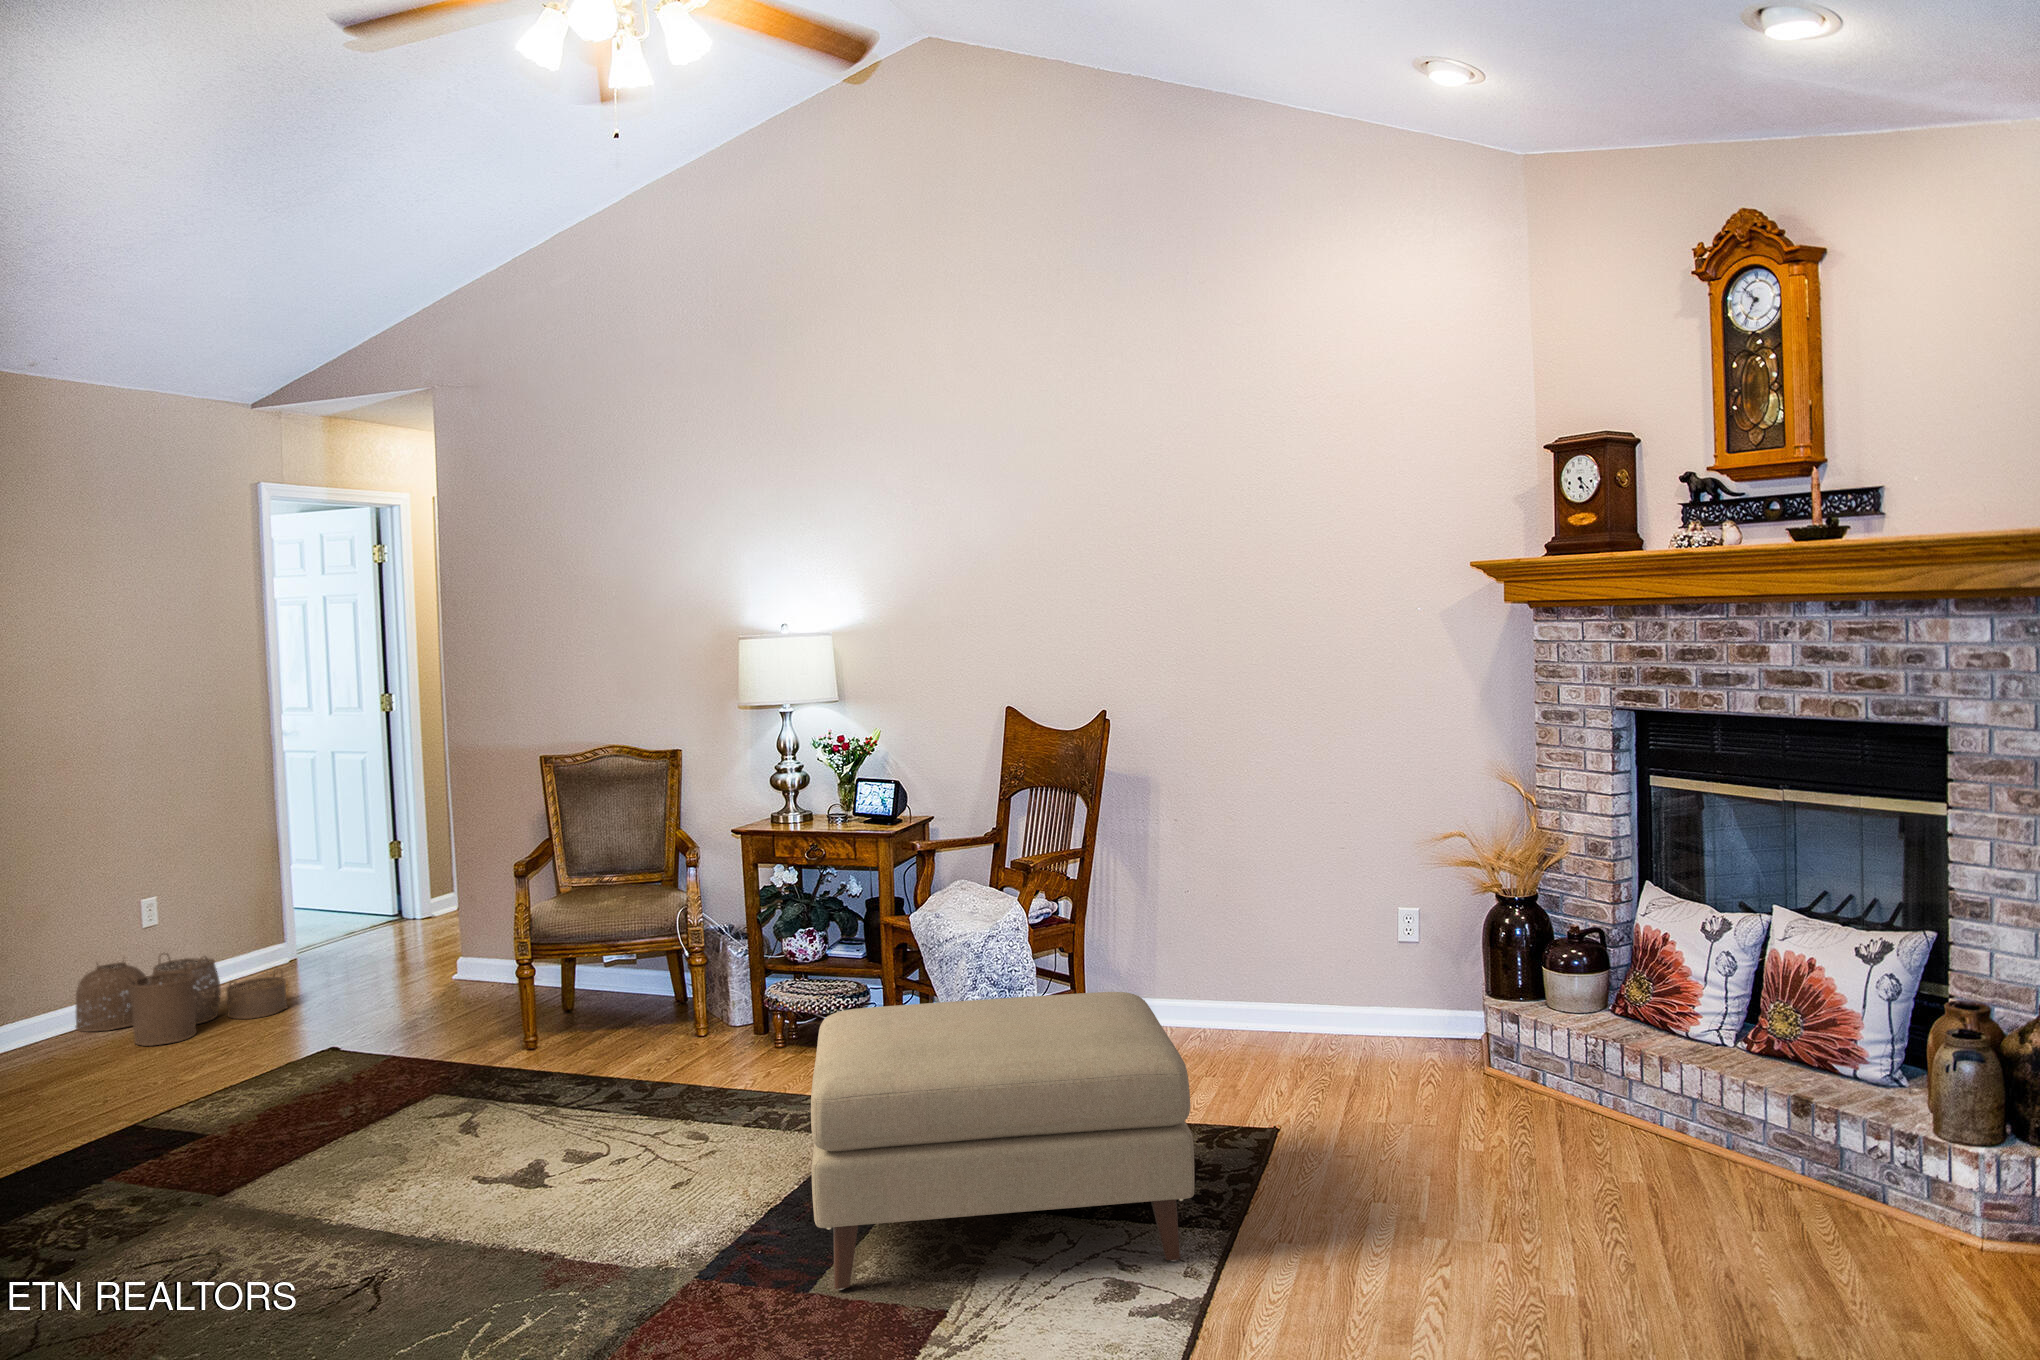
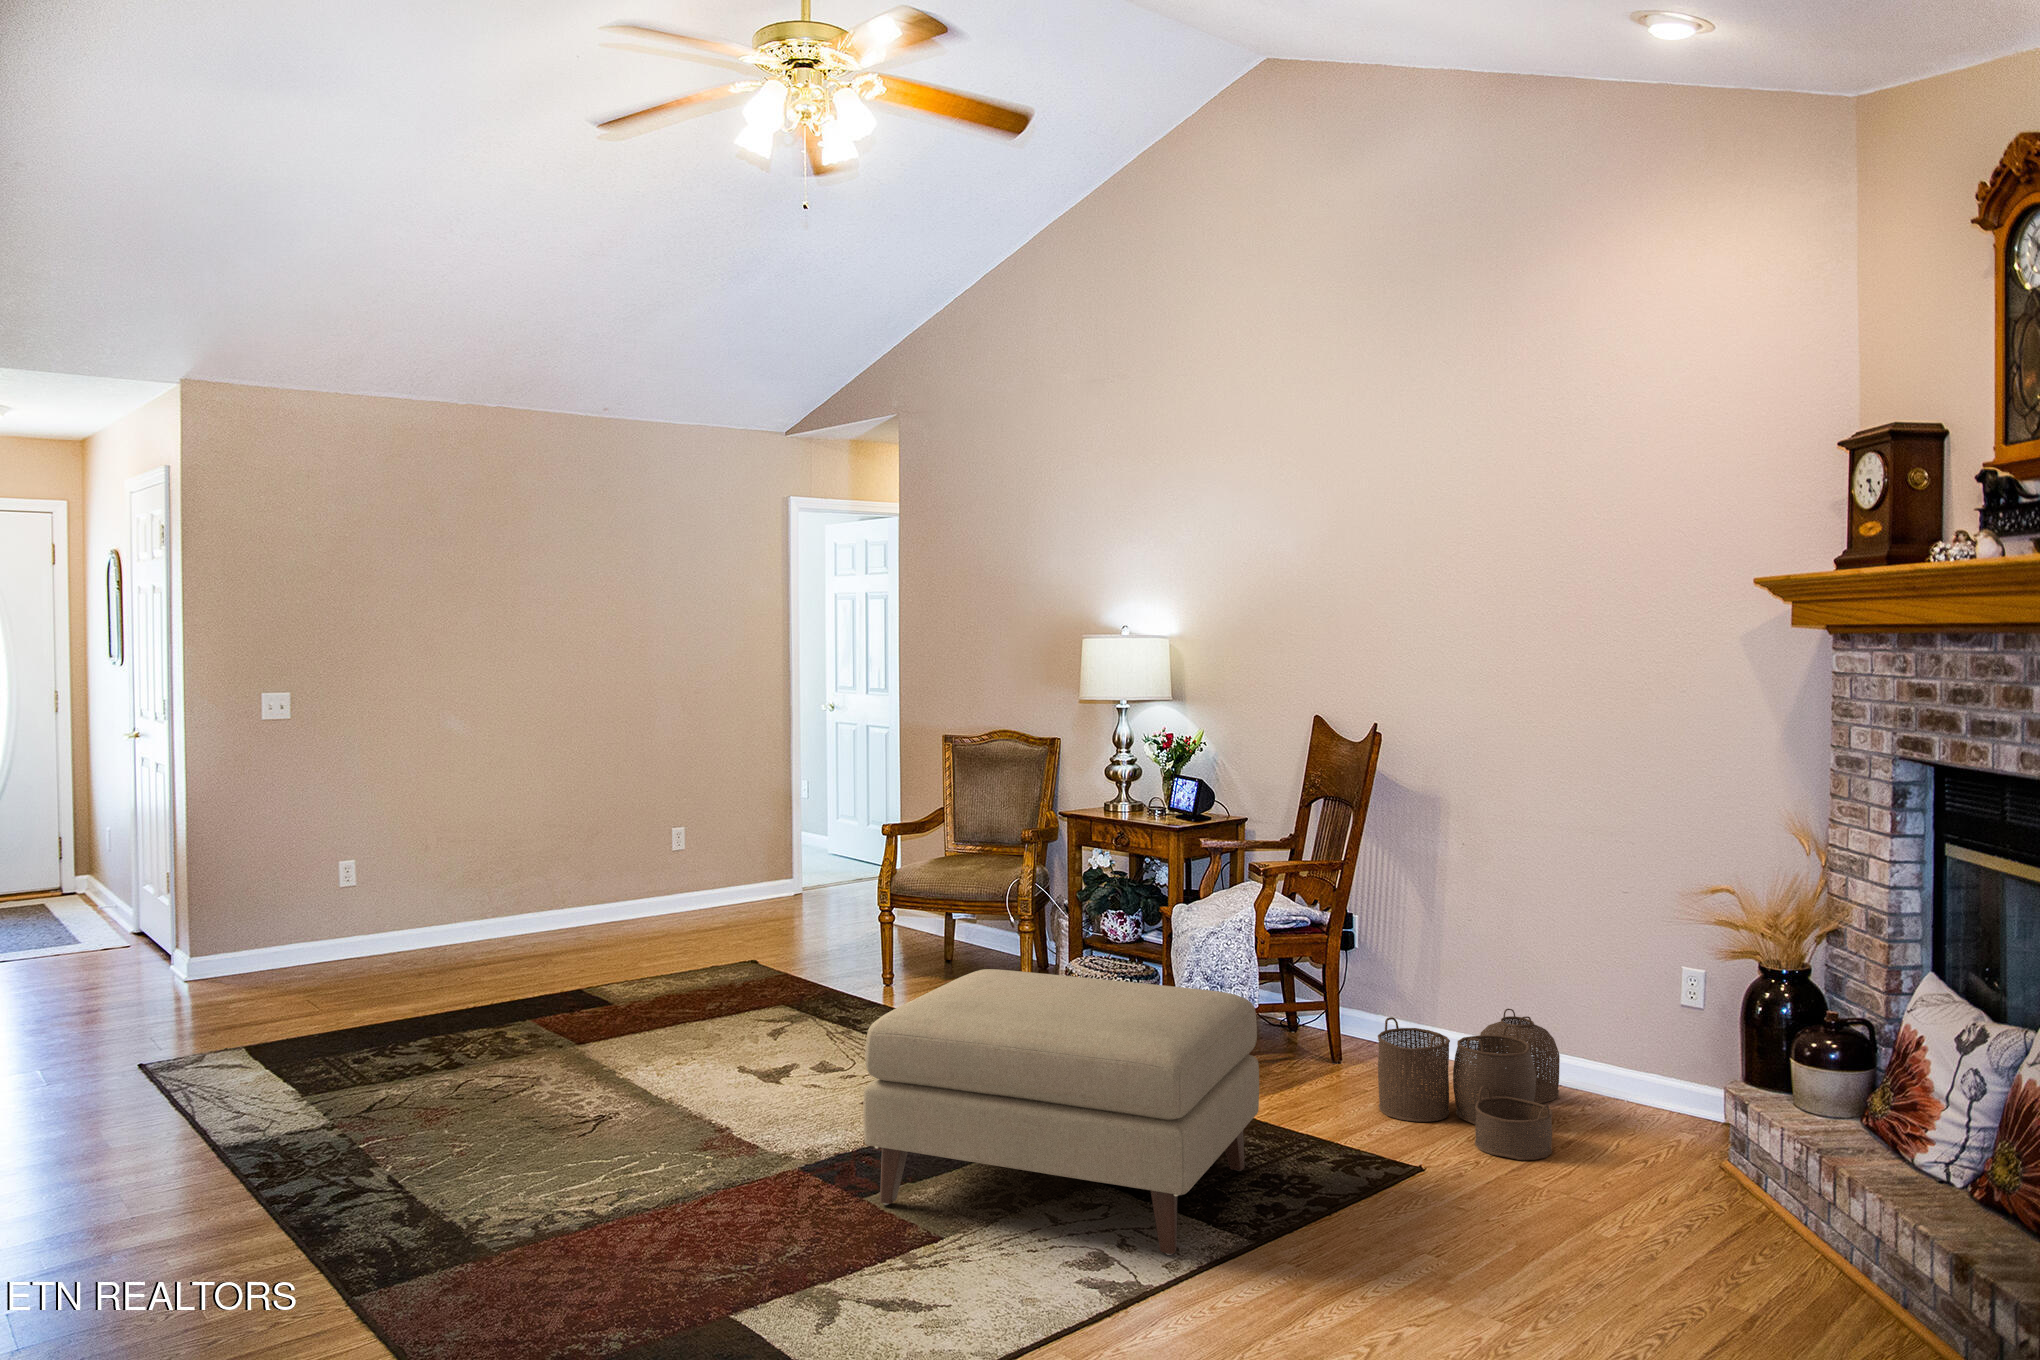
woven basket: present [76,954,287,1046] -> present [1378,1009,1560,1160]

